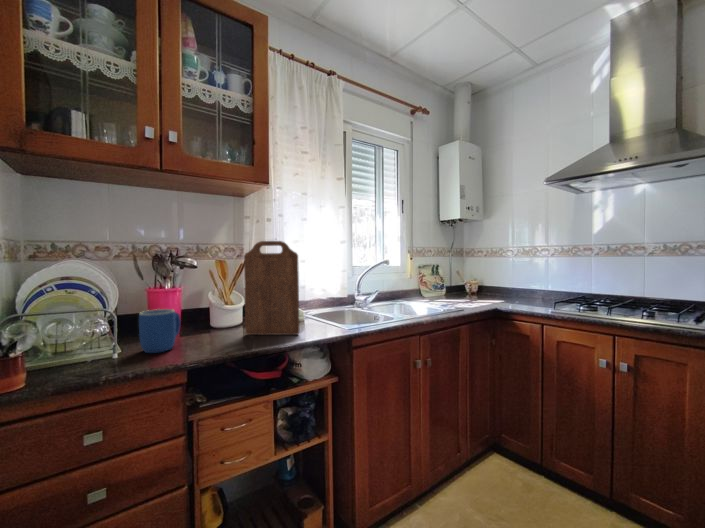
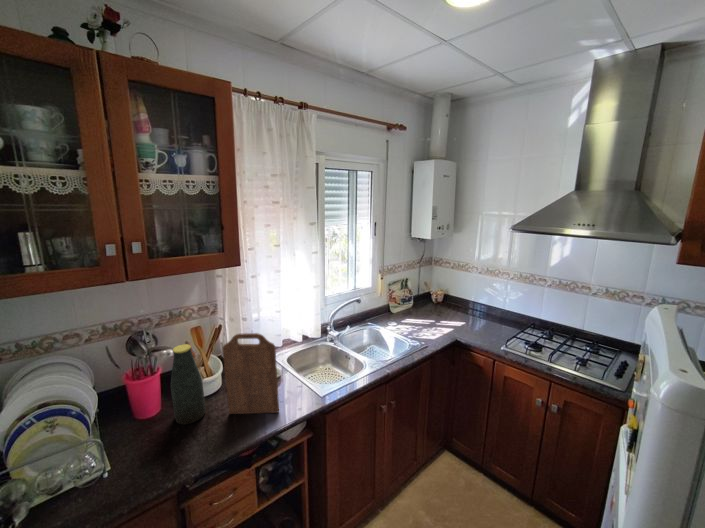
bottle: none [188,255,222,338] -> present [171,344,206,425]
mug: present [139,309,181,353] -> none [127,415,168,465]

